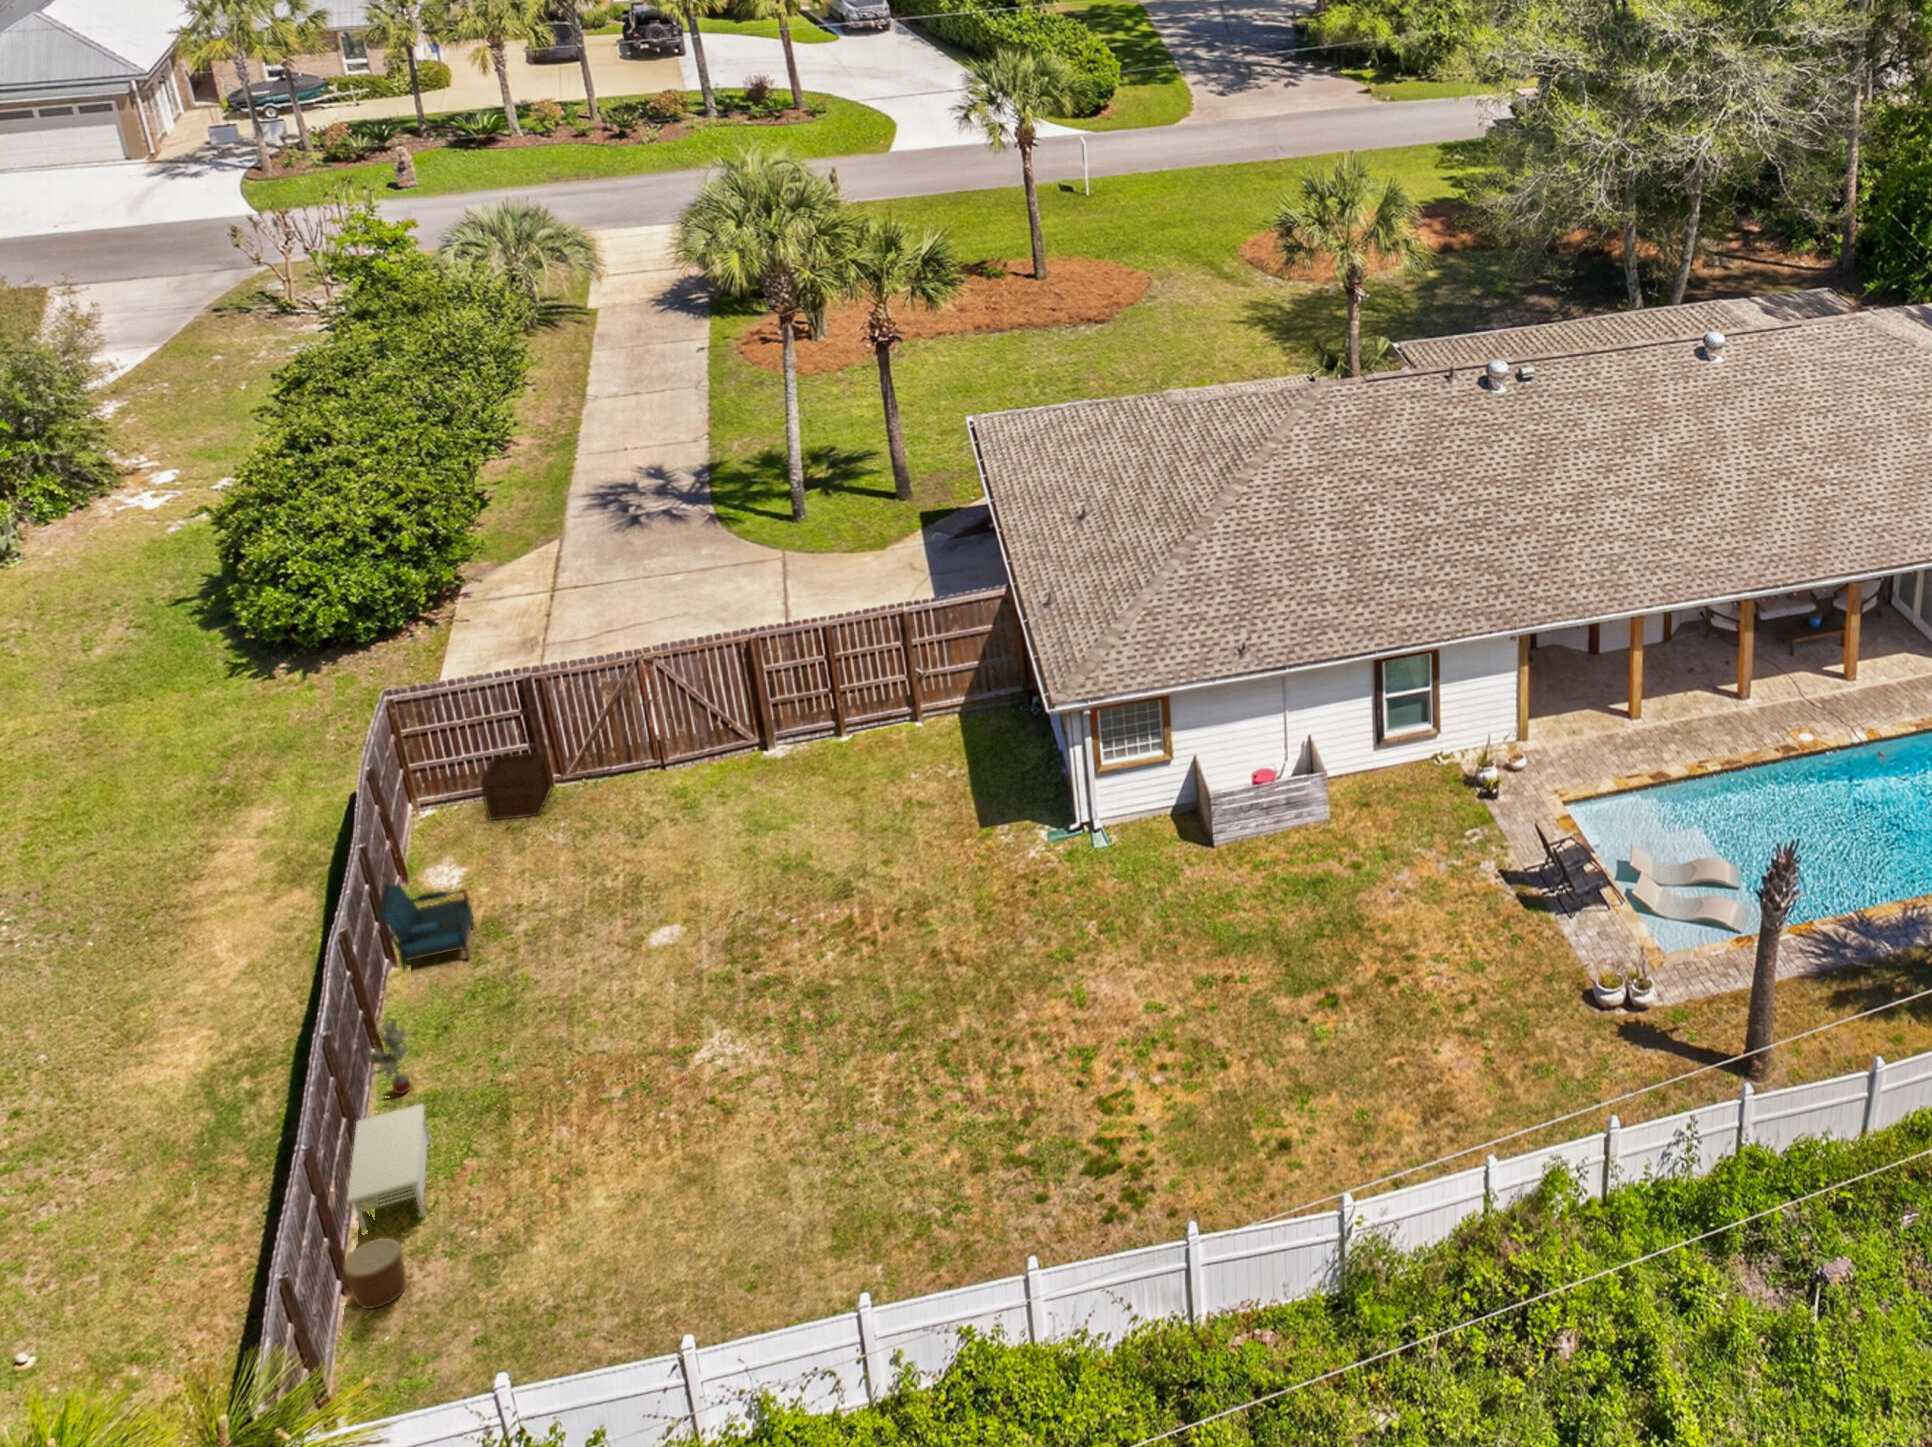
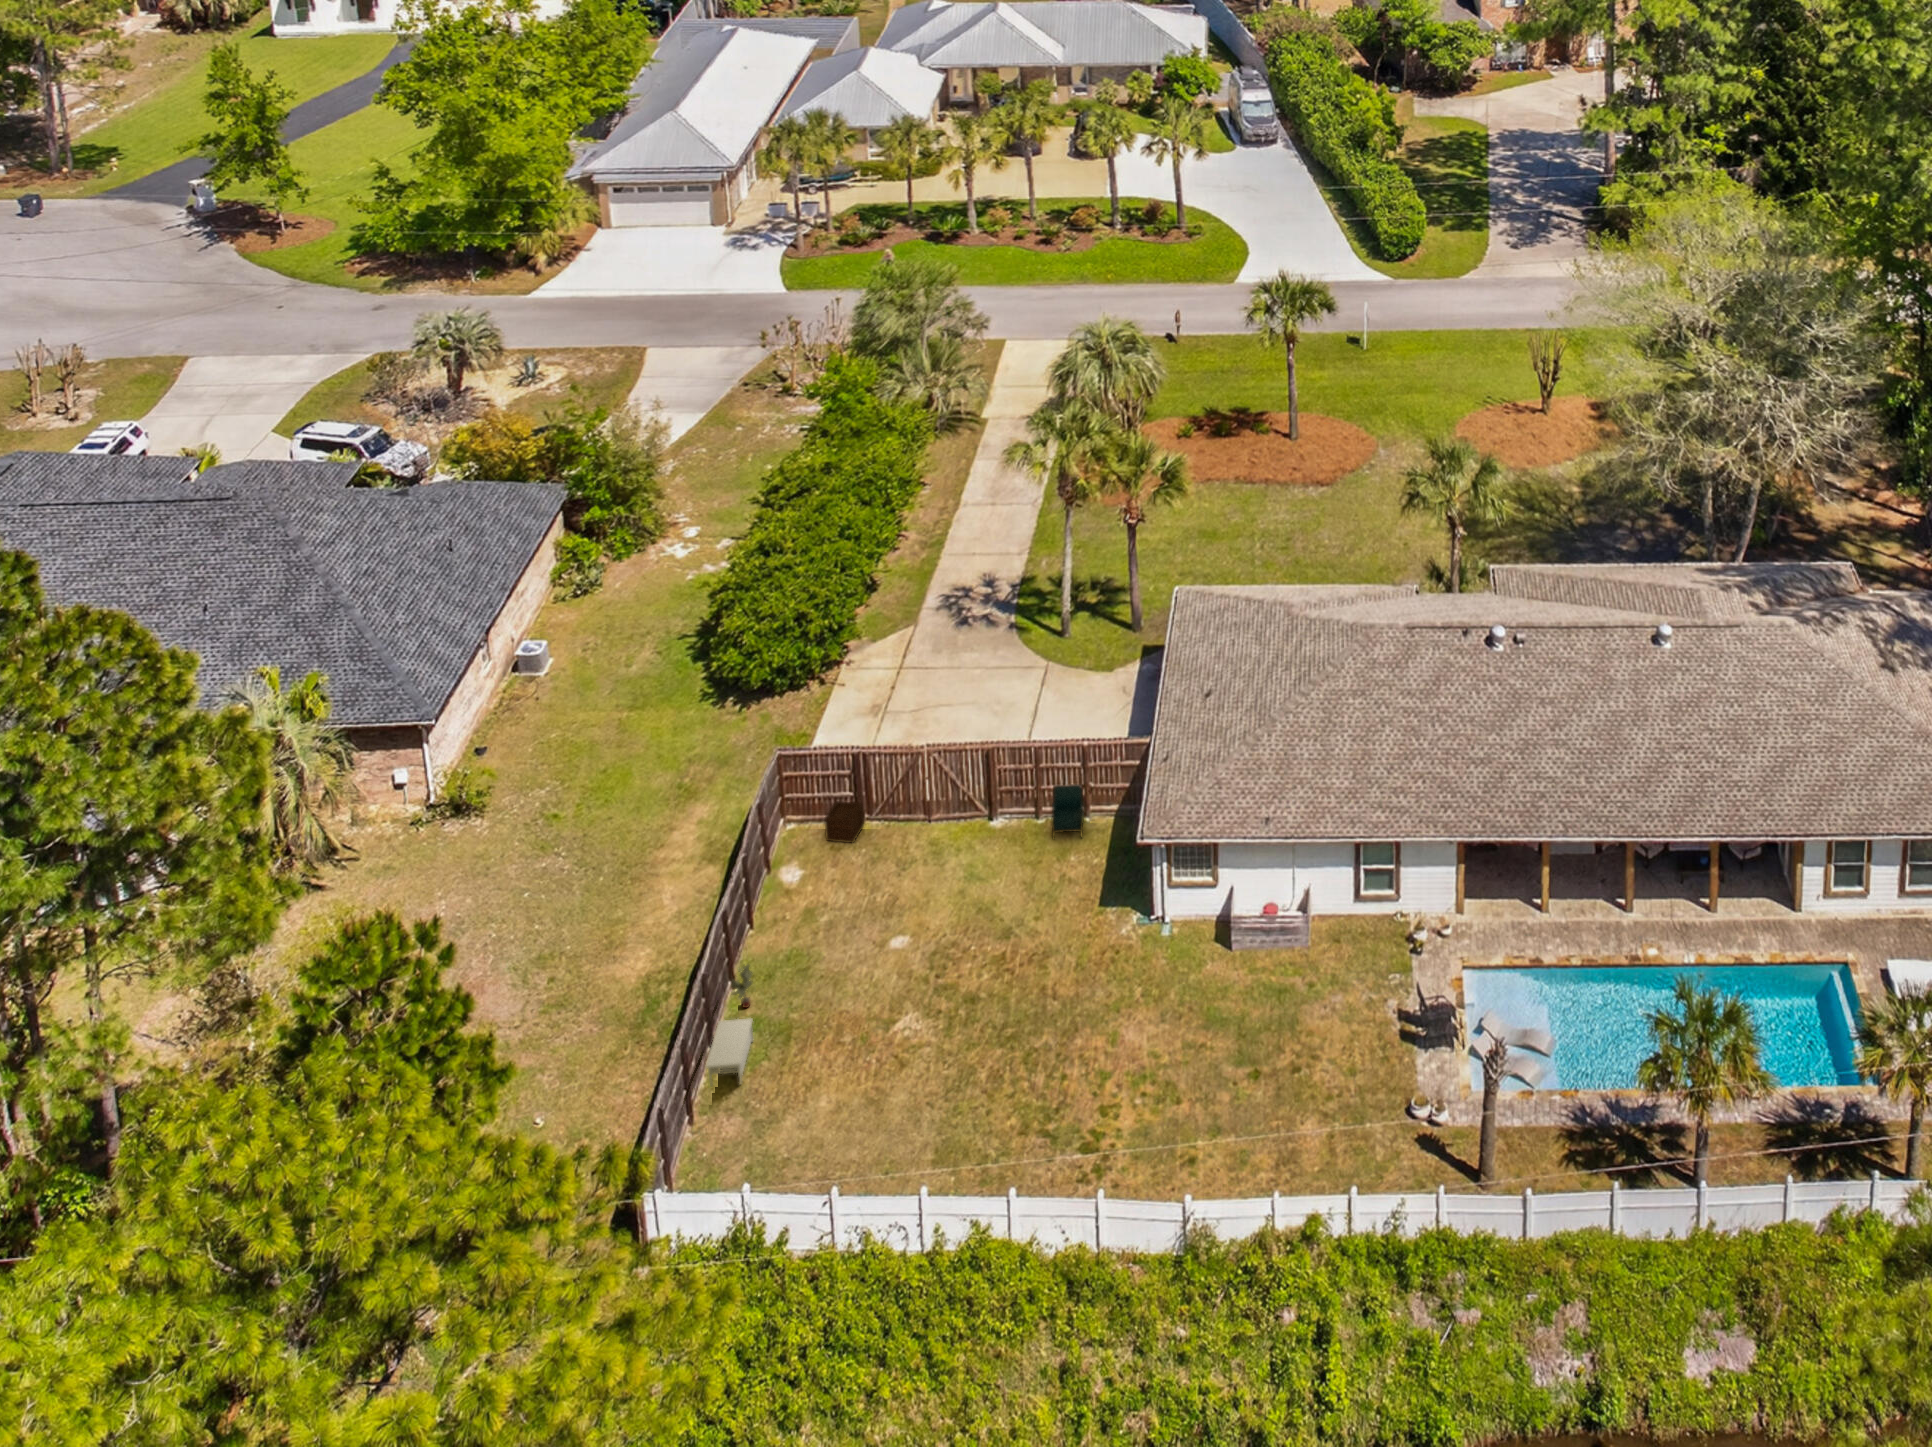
chair: present [377,884,475,971] -> present [1051,784,1084,838]
woven basket: present [343,1238,407,1309] -> none [696,1092,725,1131]

